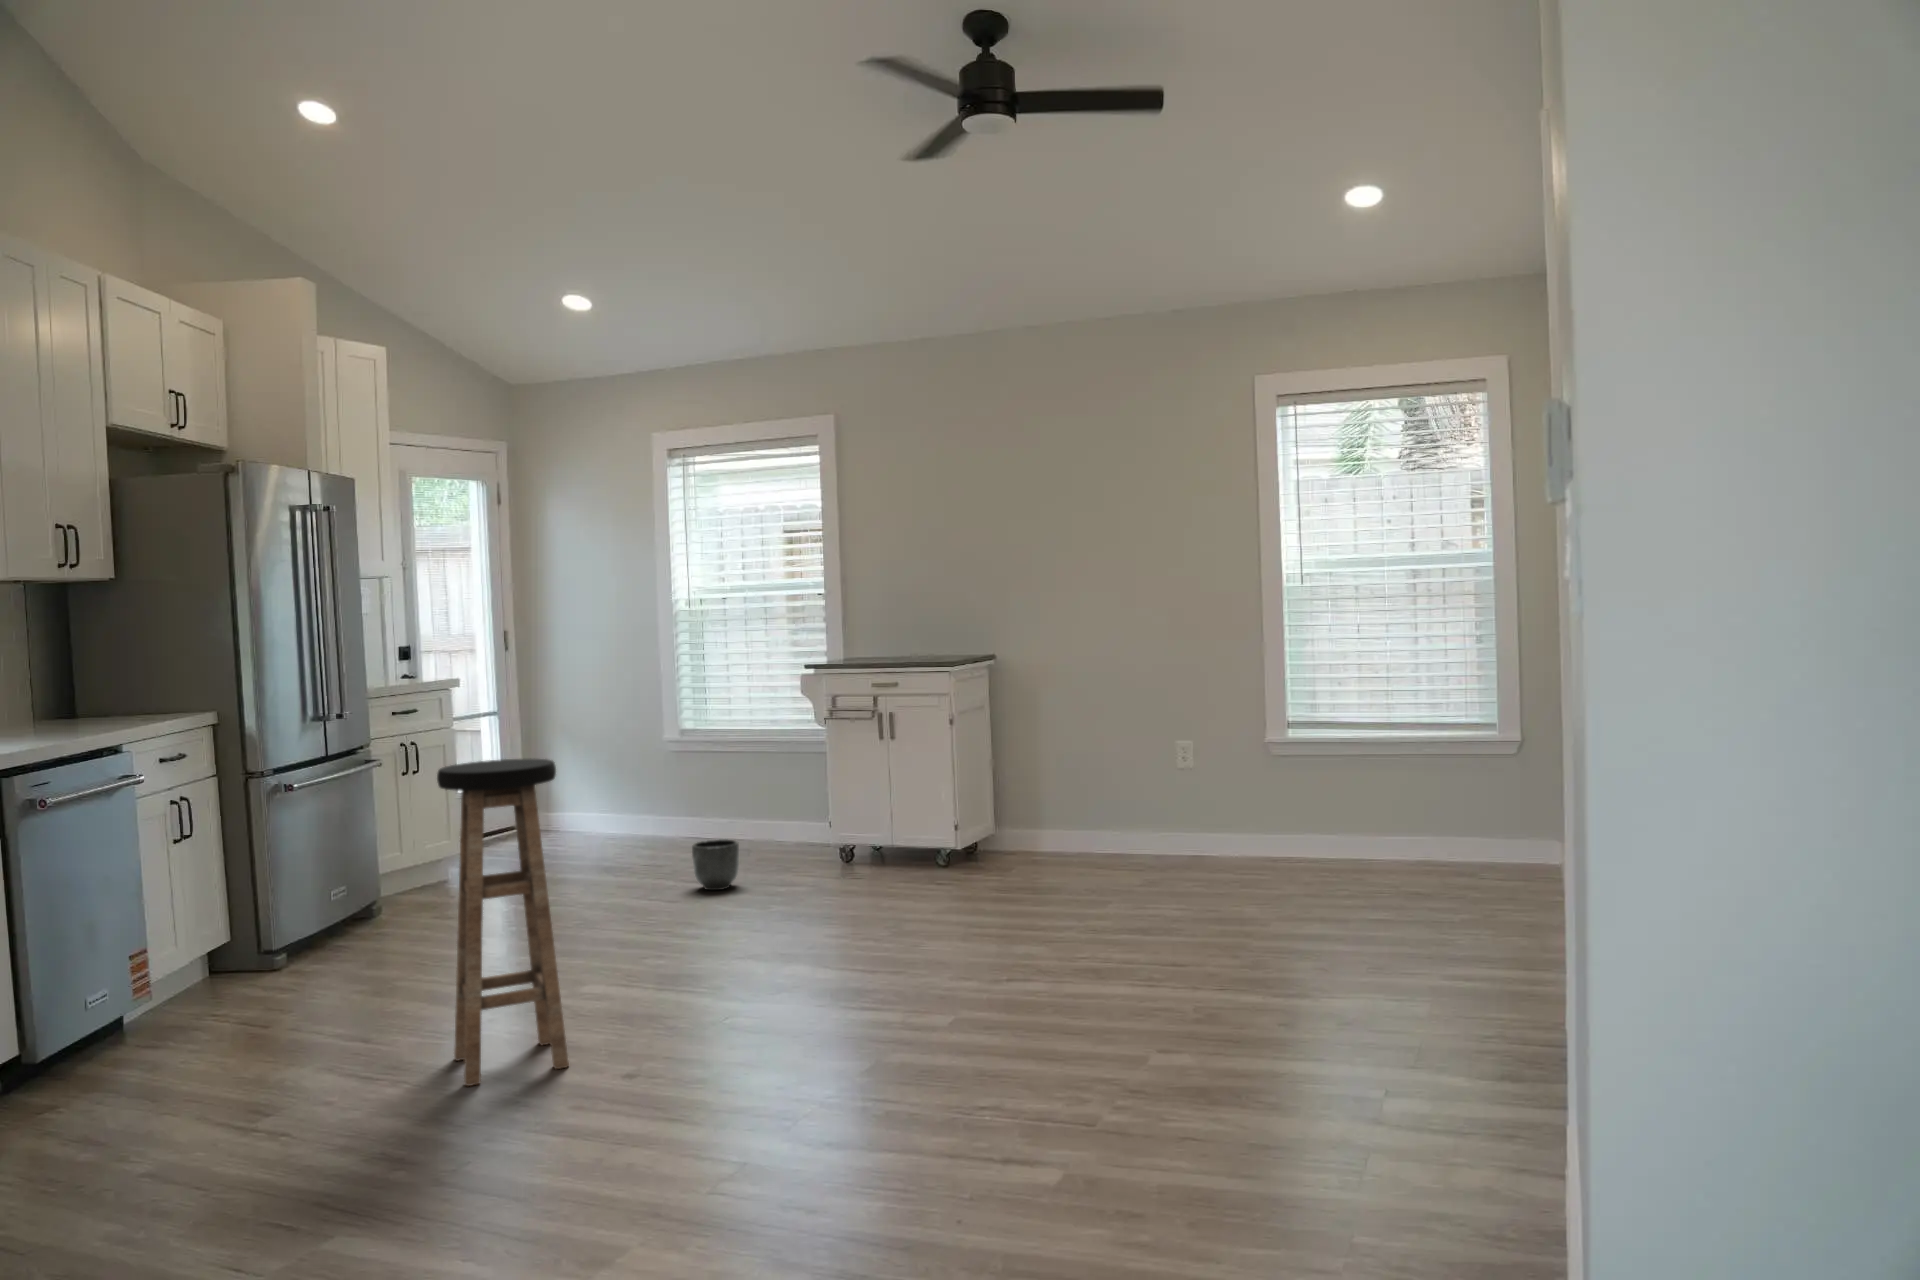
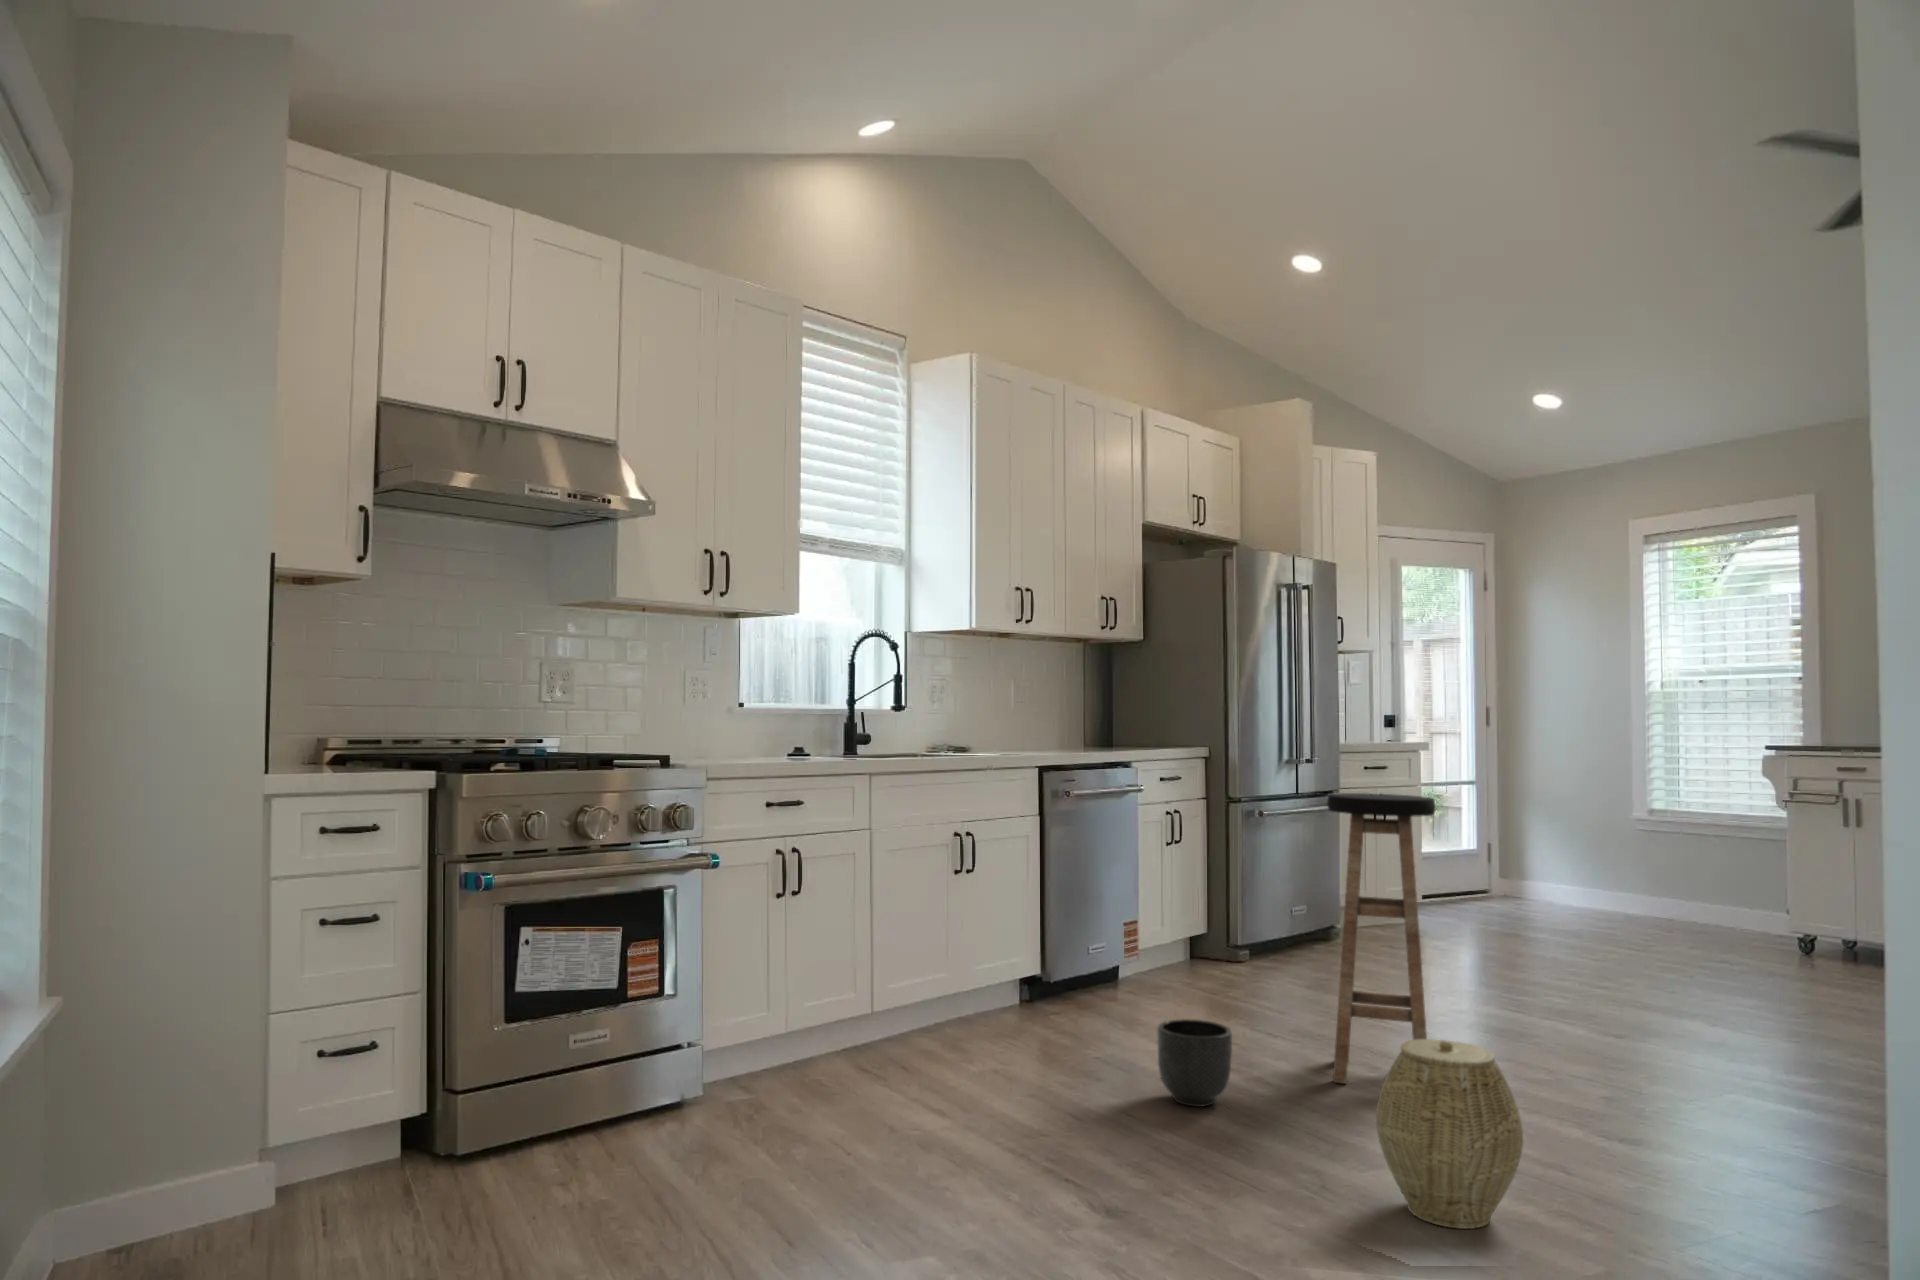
planter: present [692,839,739,890] -> present [1157,1019,1232,1107]
woven basket: none [580,1021,722,1212] -> present [1376,1039,1523,1229]

